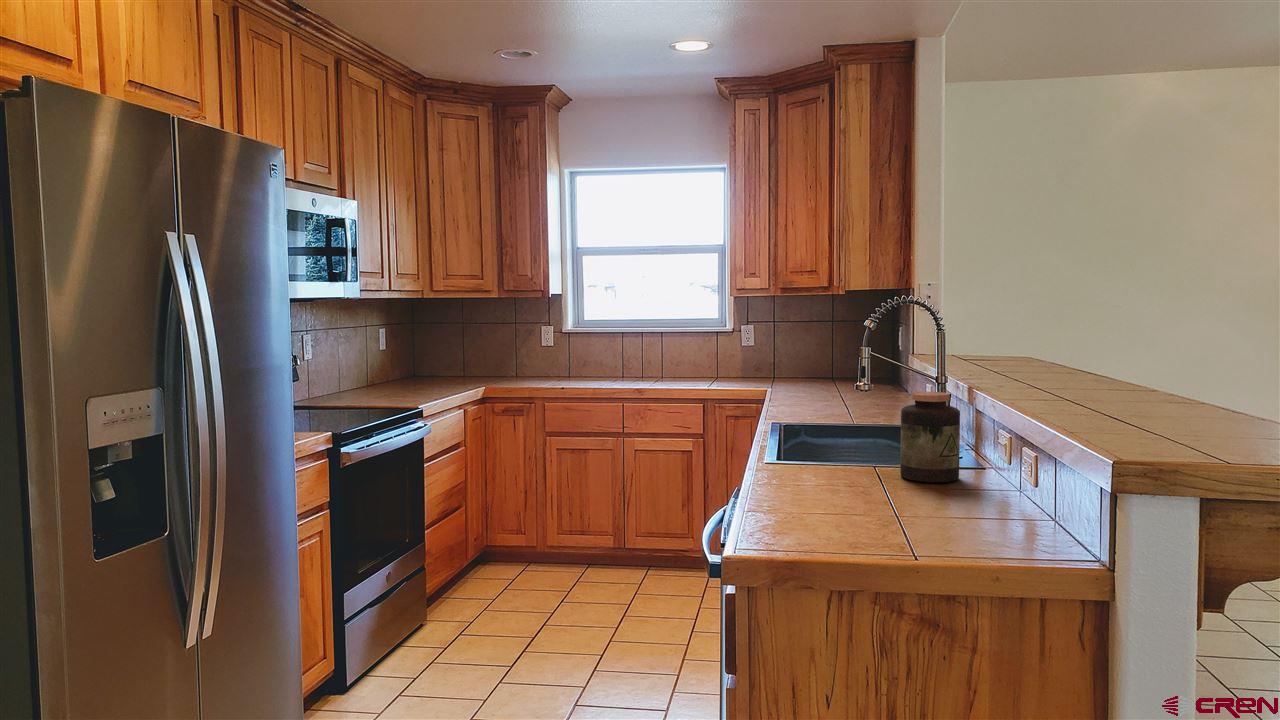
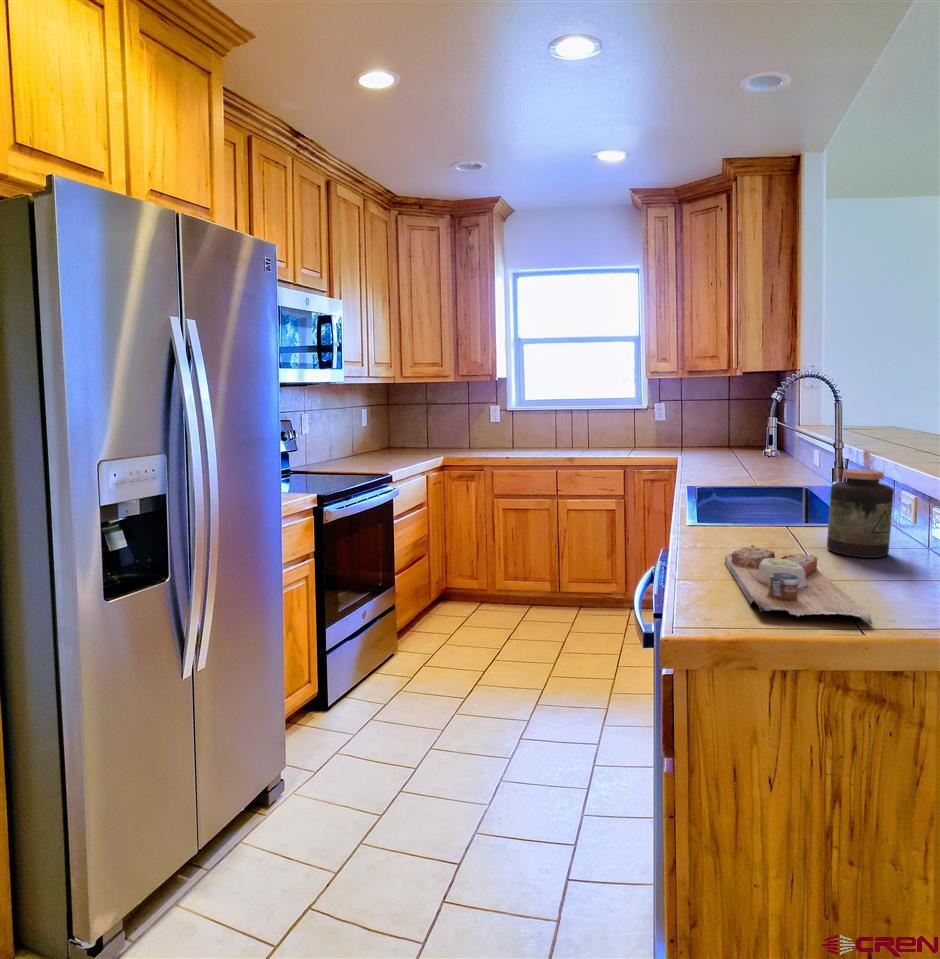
cutting board: none [794,473,922,542] -> present [725,545,873,625]

